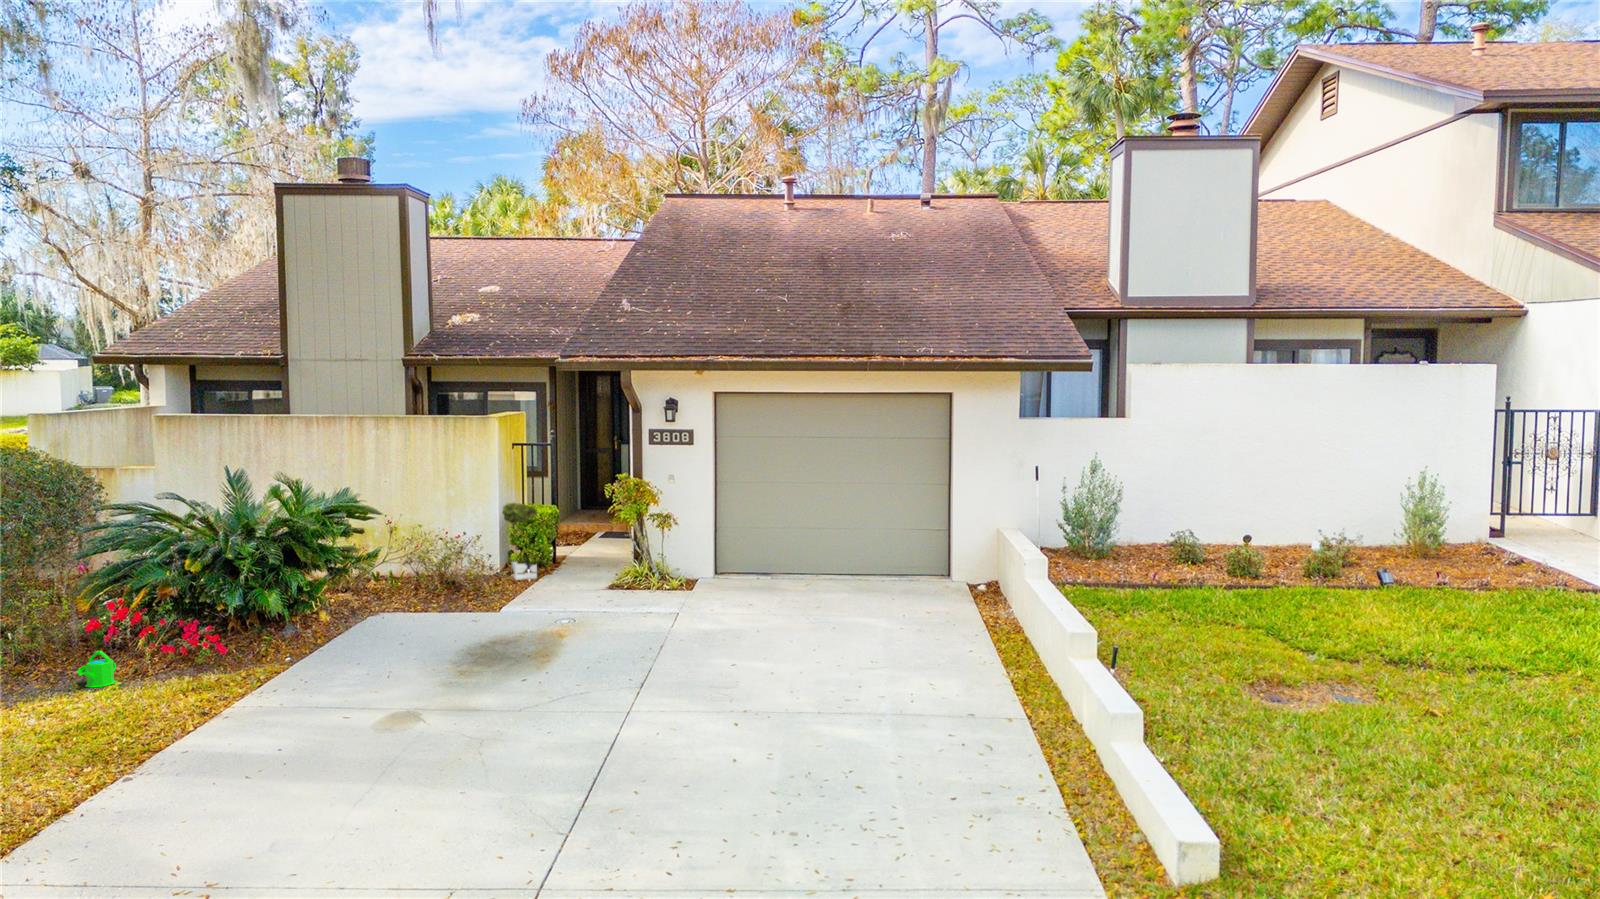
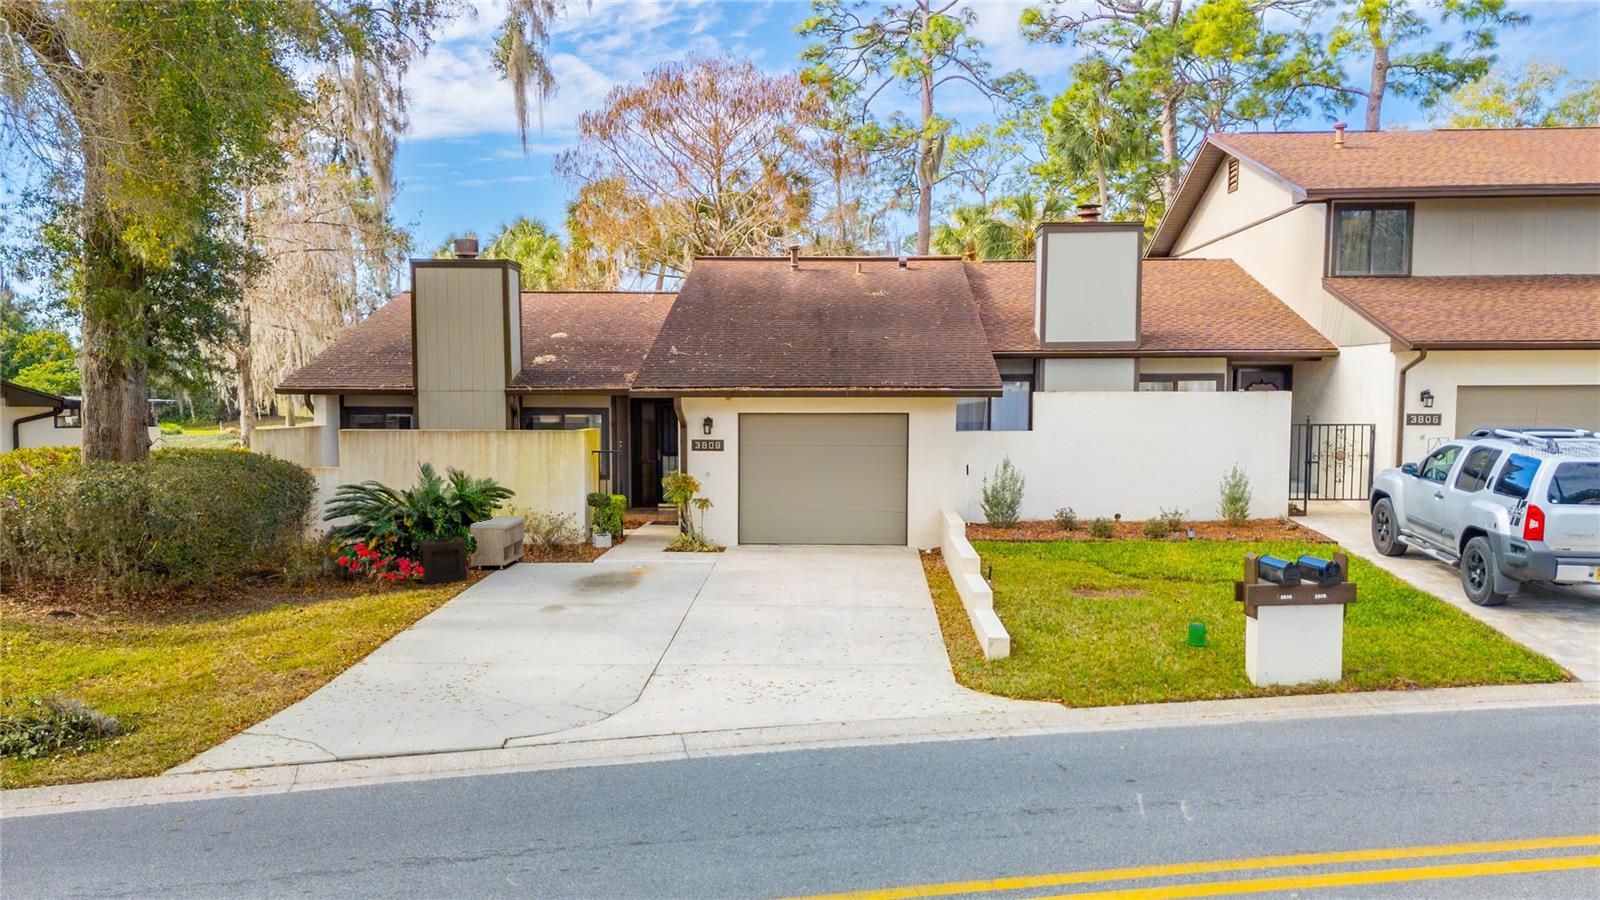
storage bench: none [322,539,410,618] -> present [470,516,526,569]
wooden crate: none [241,572,309,647] -> present [420,537,467,584]
watering can: present [77,651,116,688] -> present [1186,617,1208,646]

